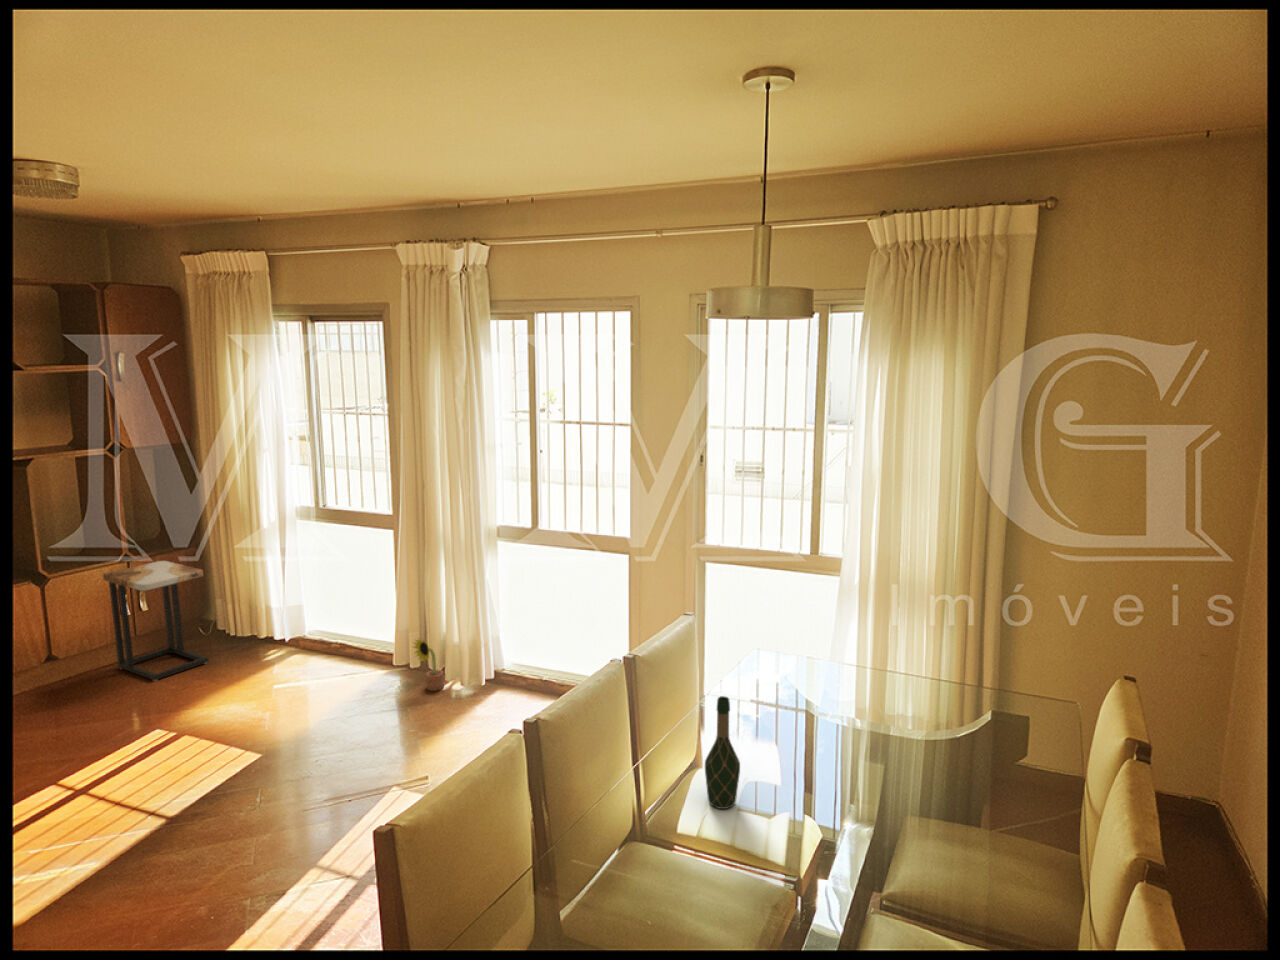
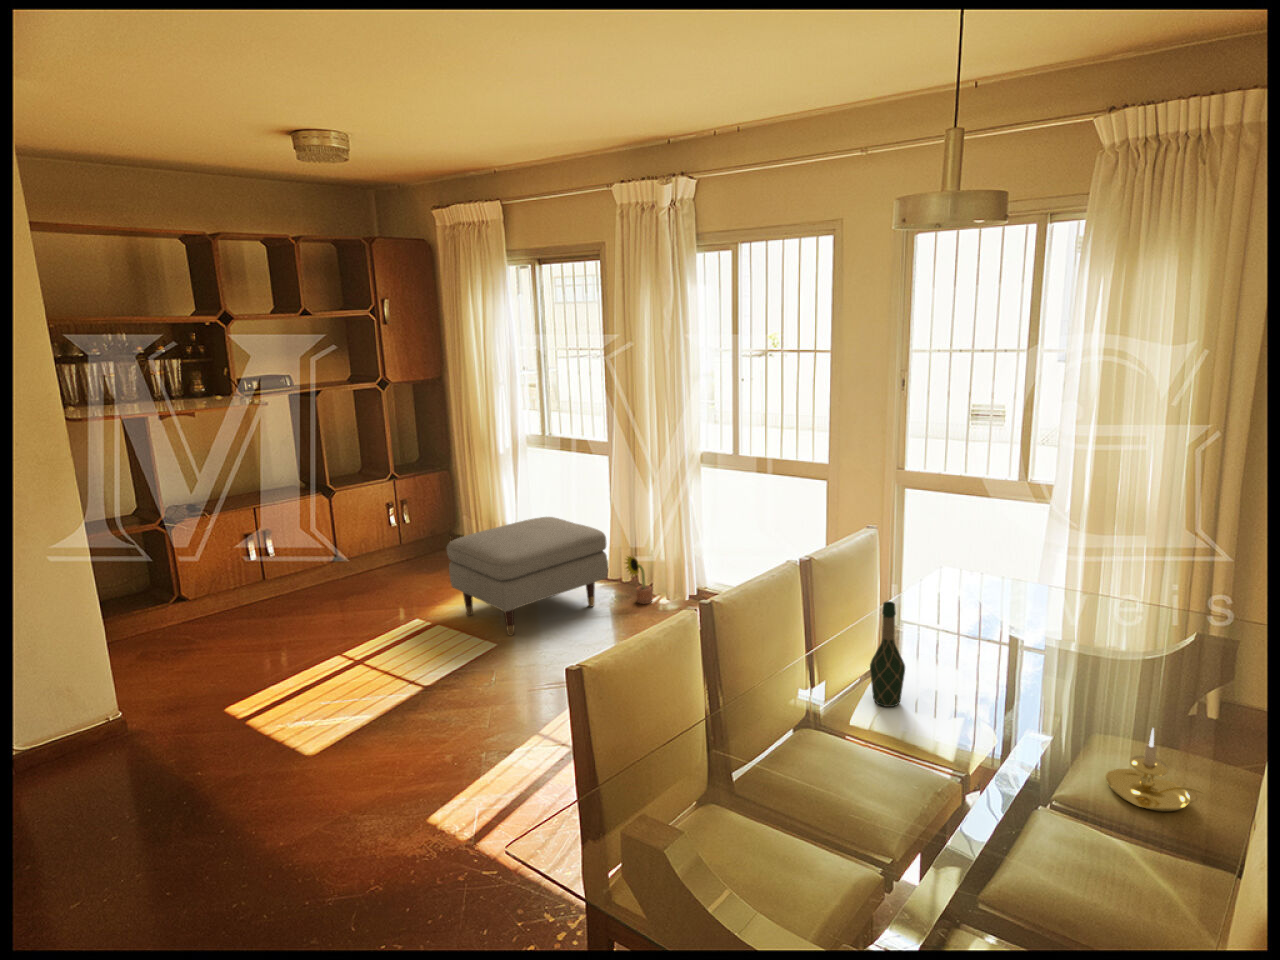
side table: present [103,561,209,681] -> none [375,480,456,581]
ottoman: none [198,599,395,742] -> present [446,517,608,636]
candle holder: none [942,813,1035,898] -> present [1106,729,1206,811]

